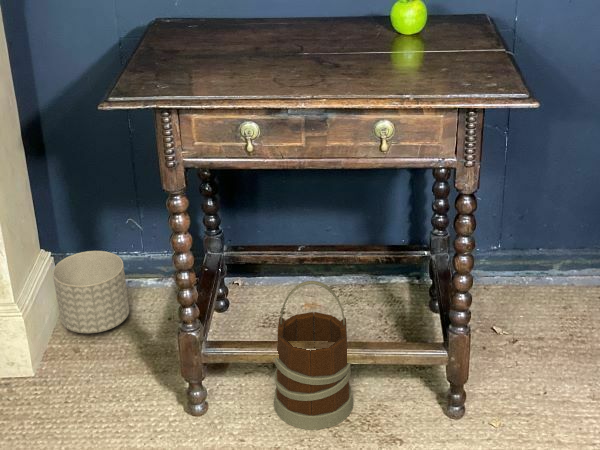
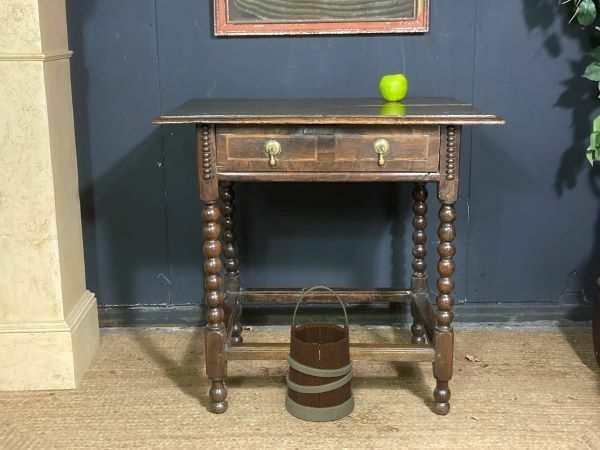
planter: present [53,251,129,333] -> none [96,294,159,360]

